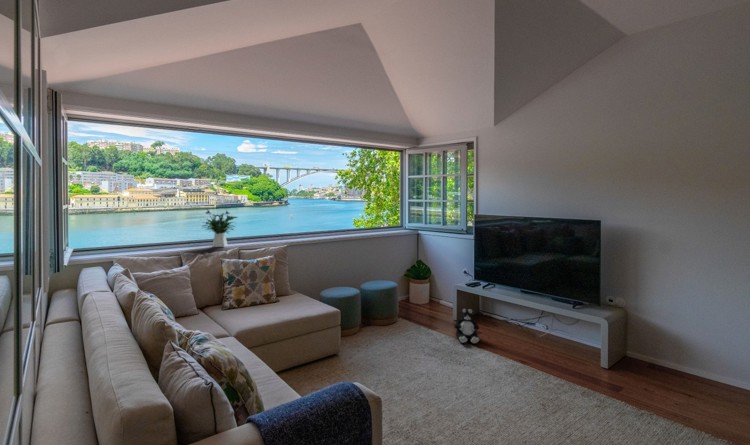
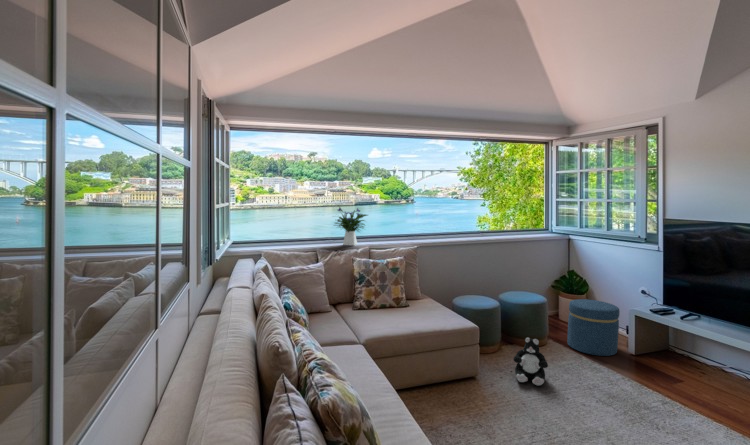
ottoman: none [413,282,449,326] -> present [567,299,620,356]
plush toy: present [454,309,479,343] -> present [513,337,548,386]

